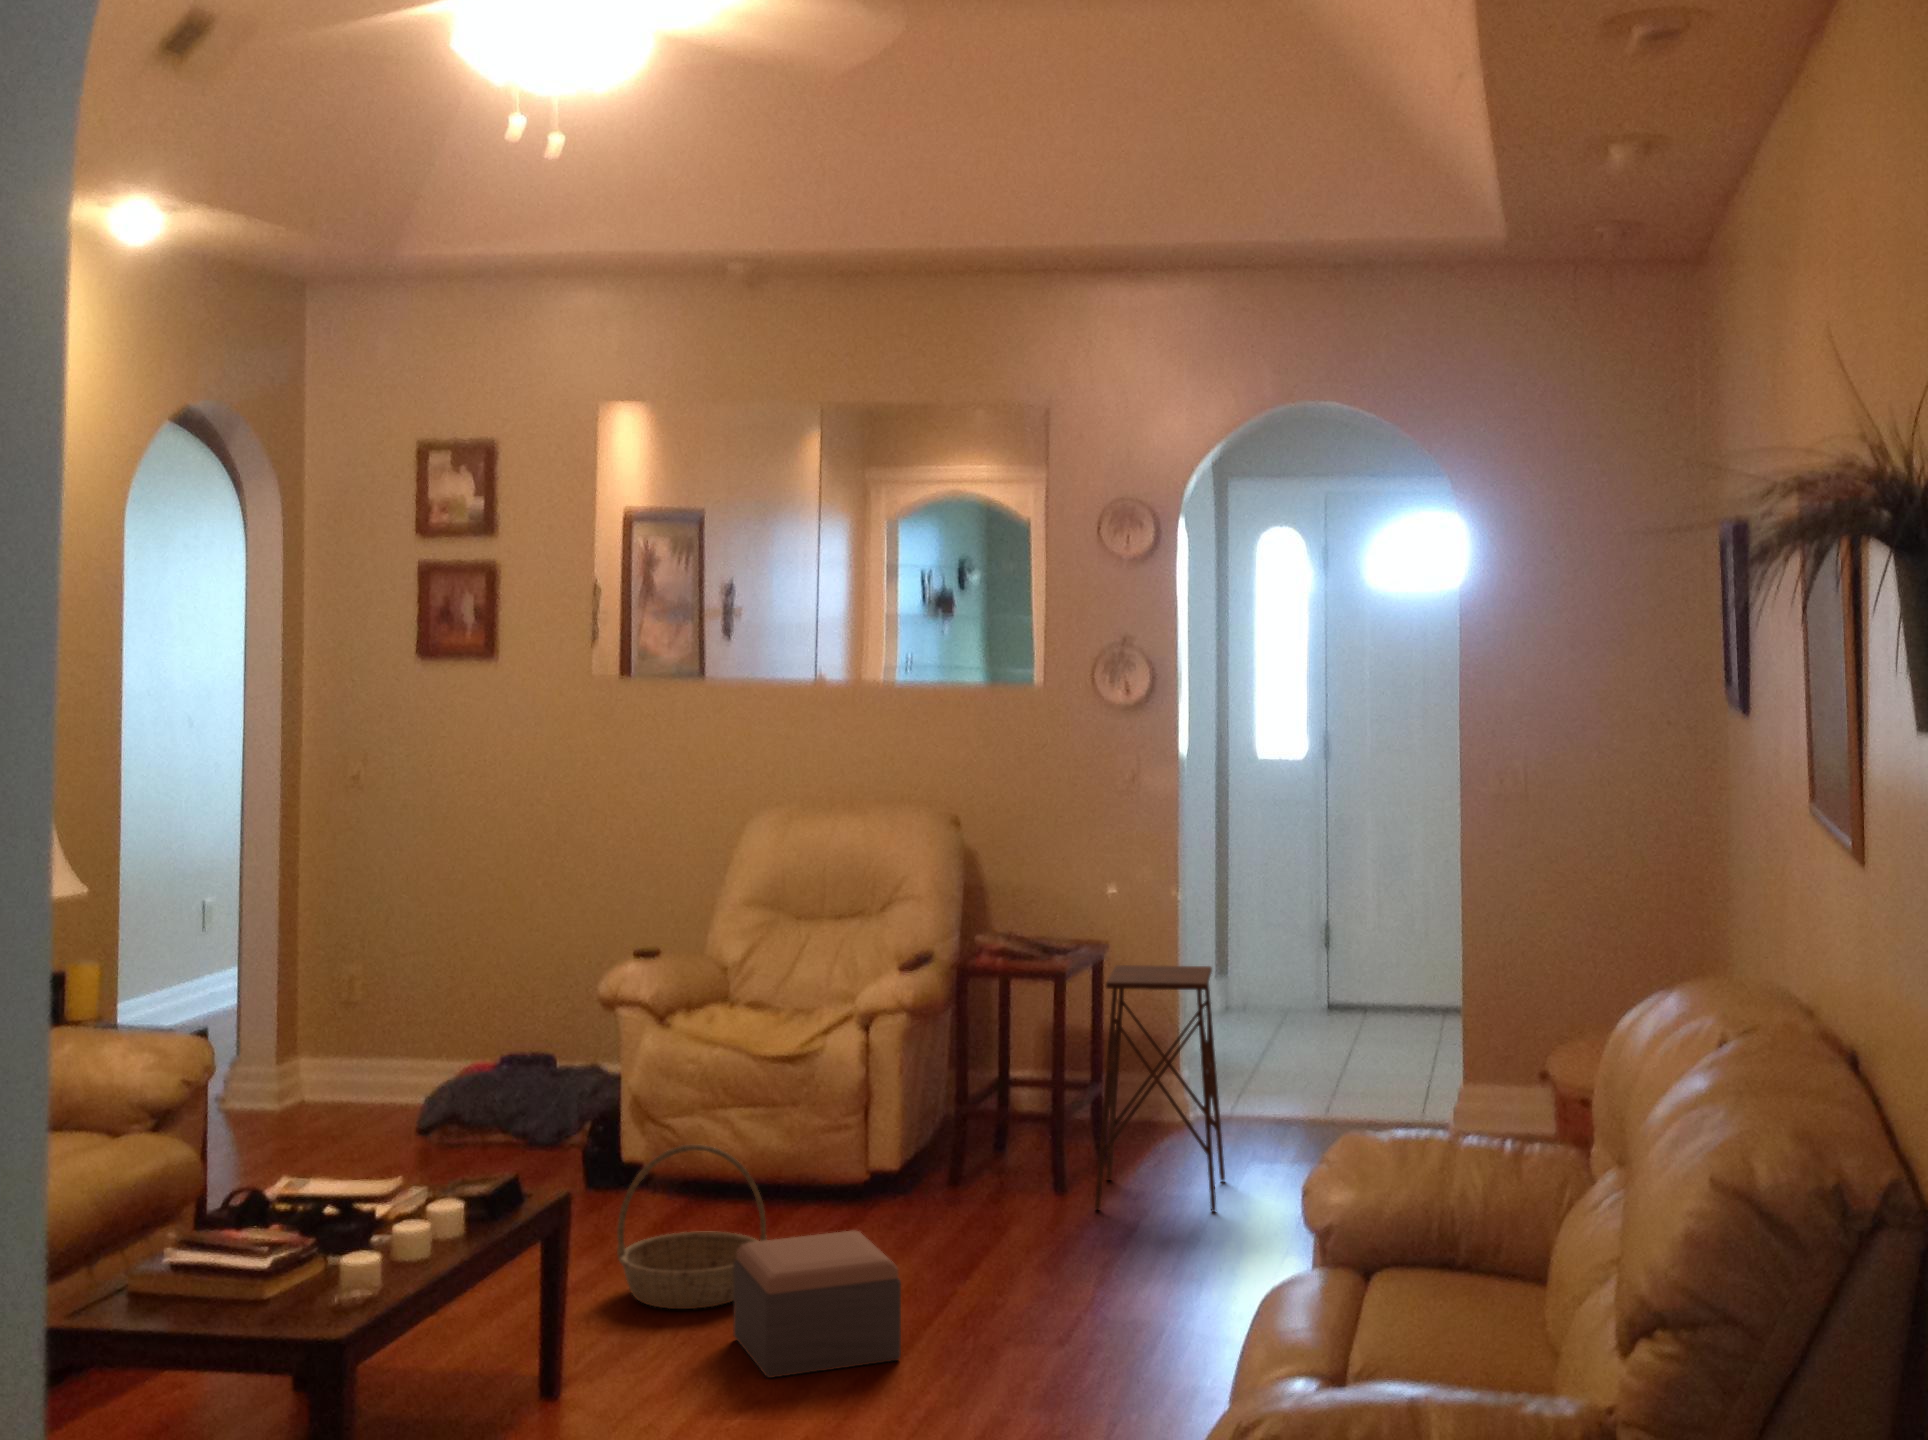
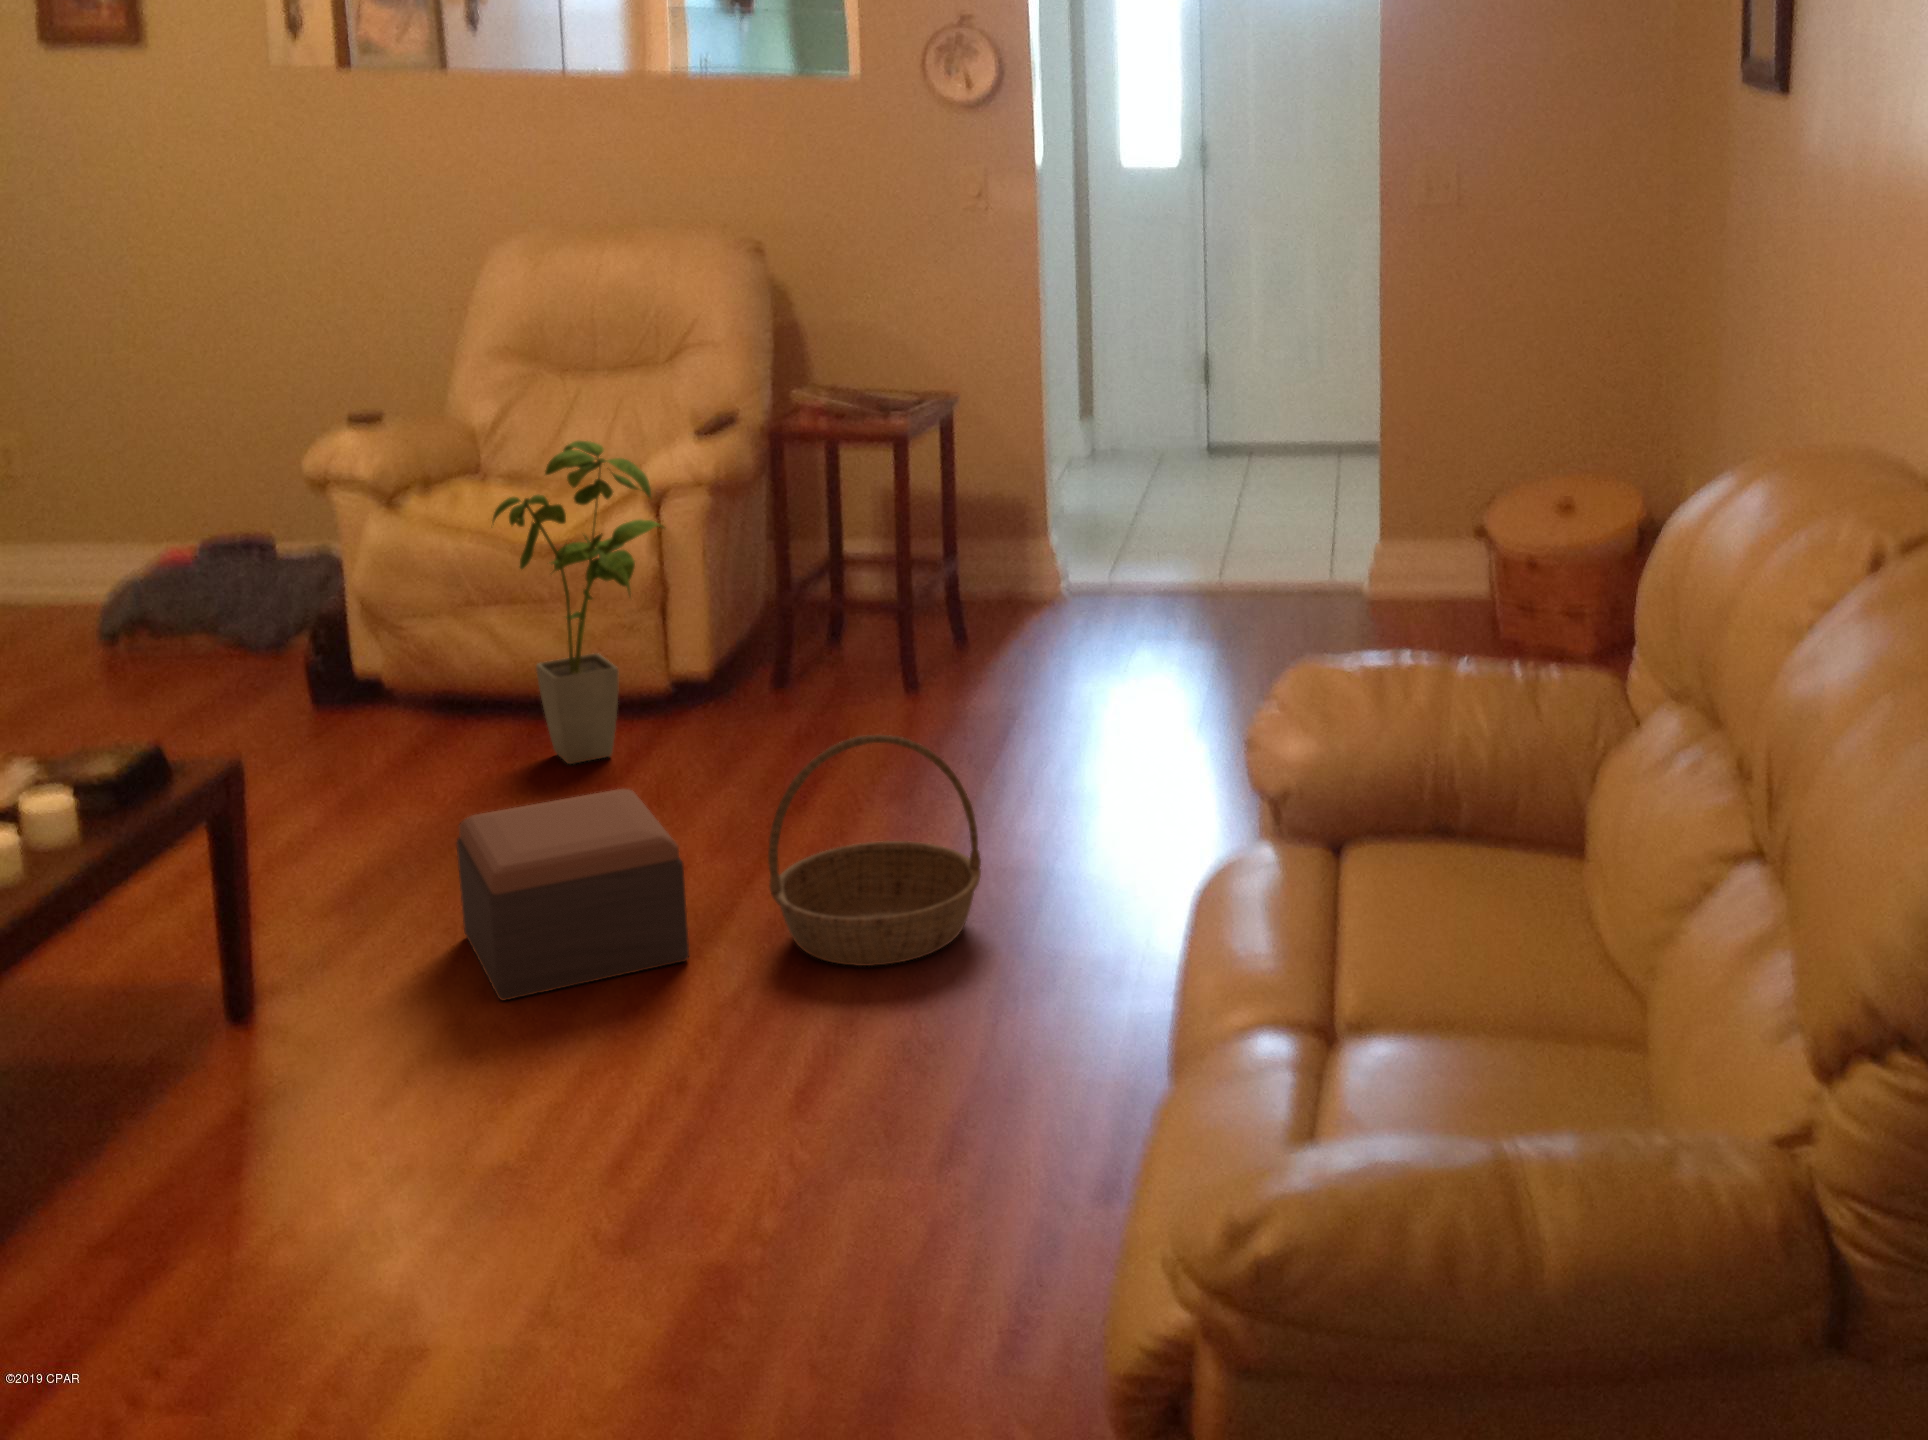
side table: present [1095,965,1225,1212] -> none [950,421,1107,716]
house plant: none [747,969,877,1233] -> present [493,441,664,764]
basket: present [617,1145,767,1309] -> present [768,735,981,966]

